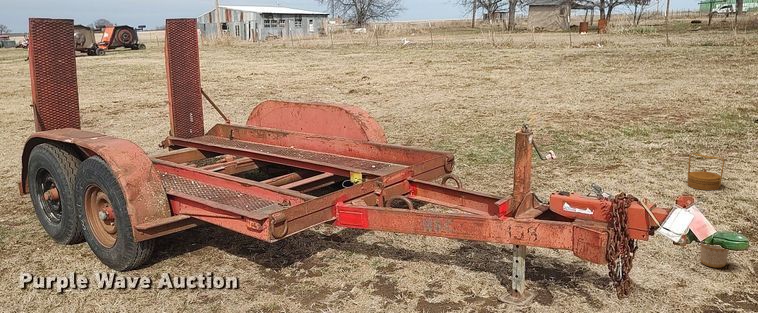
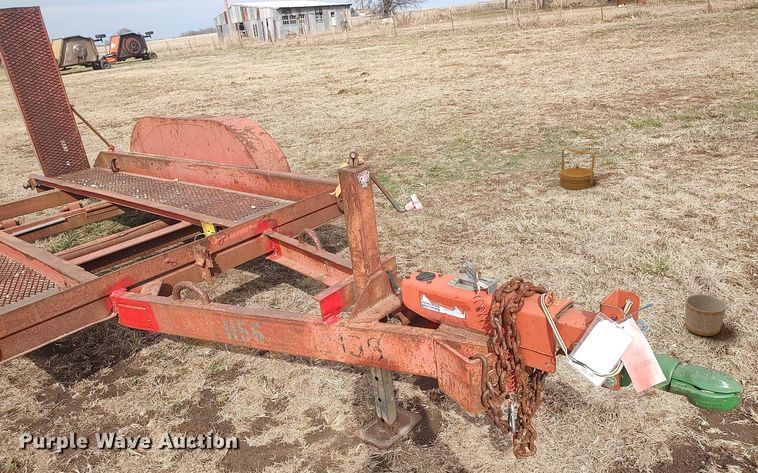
basket: present [687,153,724,190] -> present [560,148,595,189]

